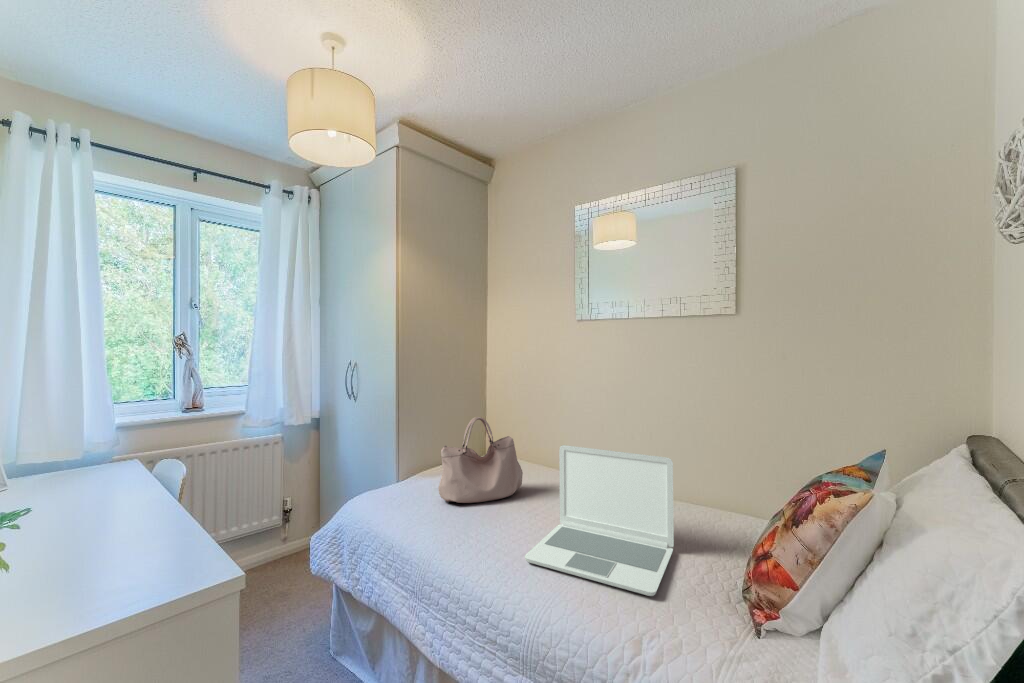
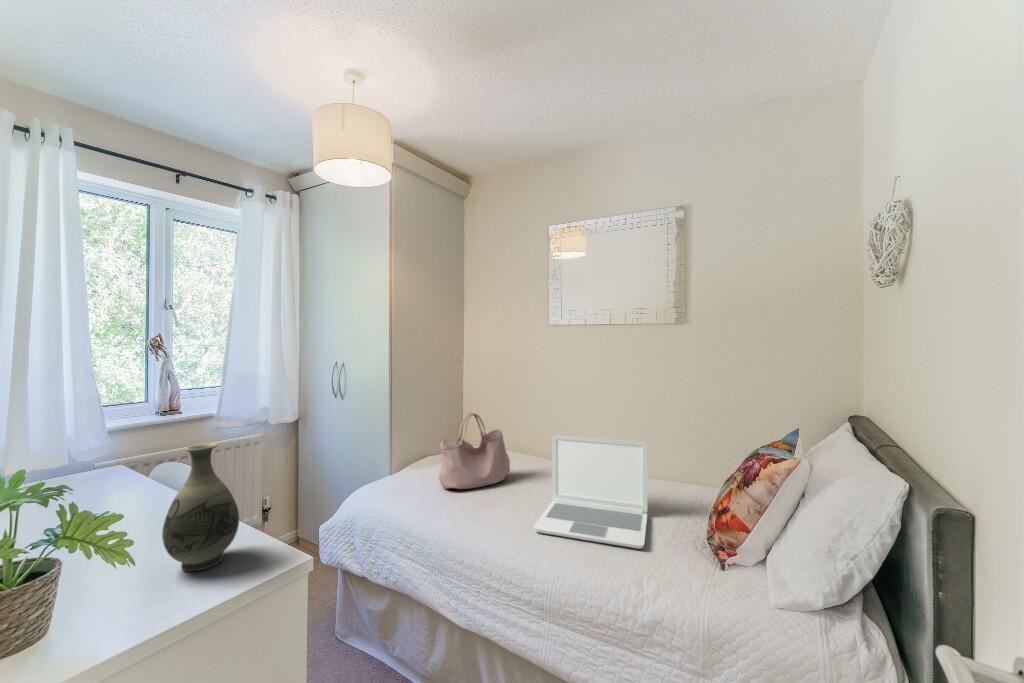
vase: none [72,442,164,584] -> present [162,443,239,571]

